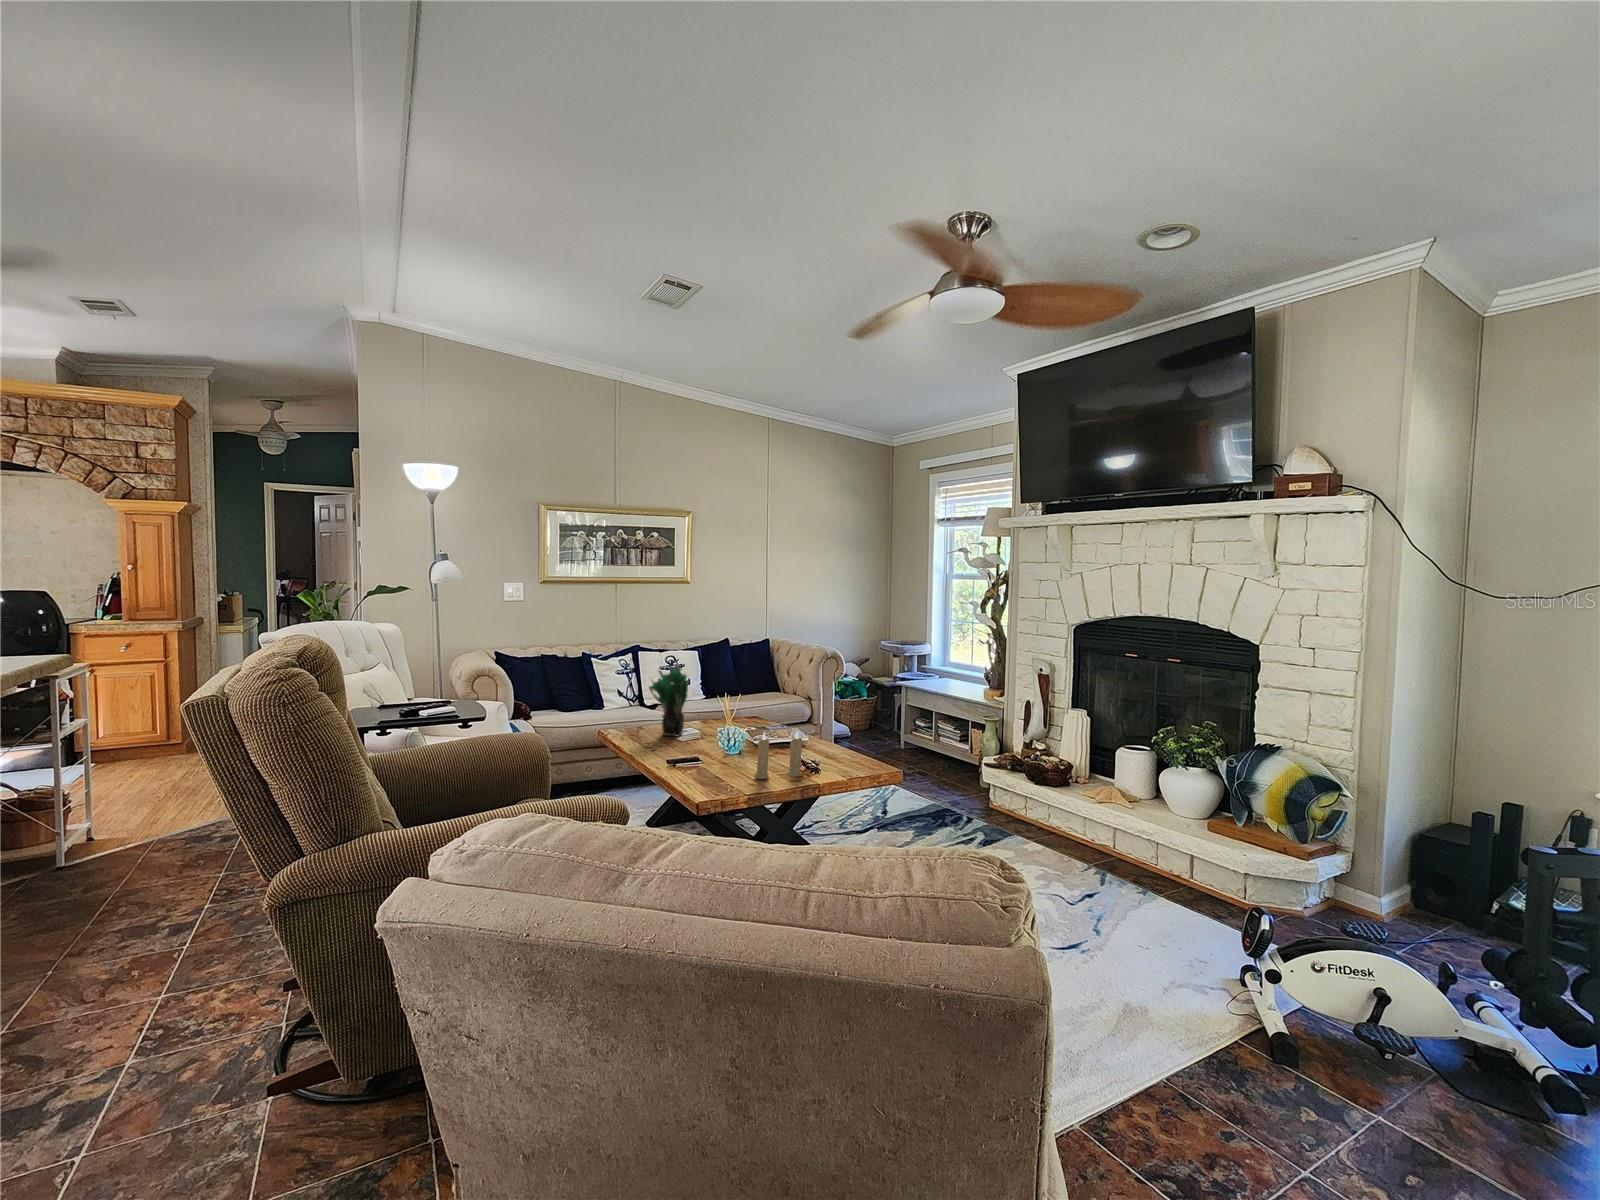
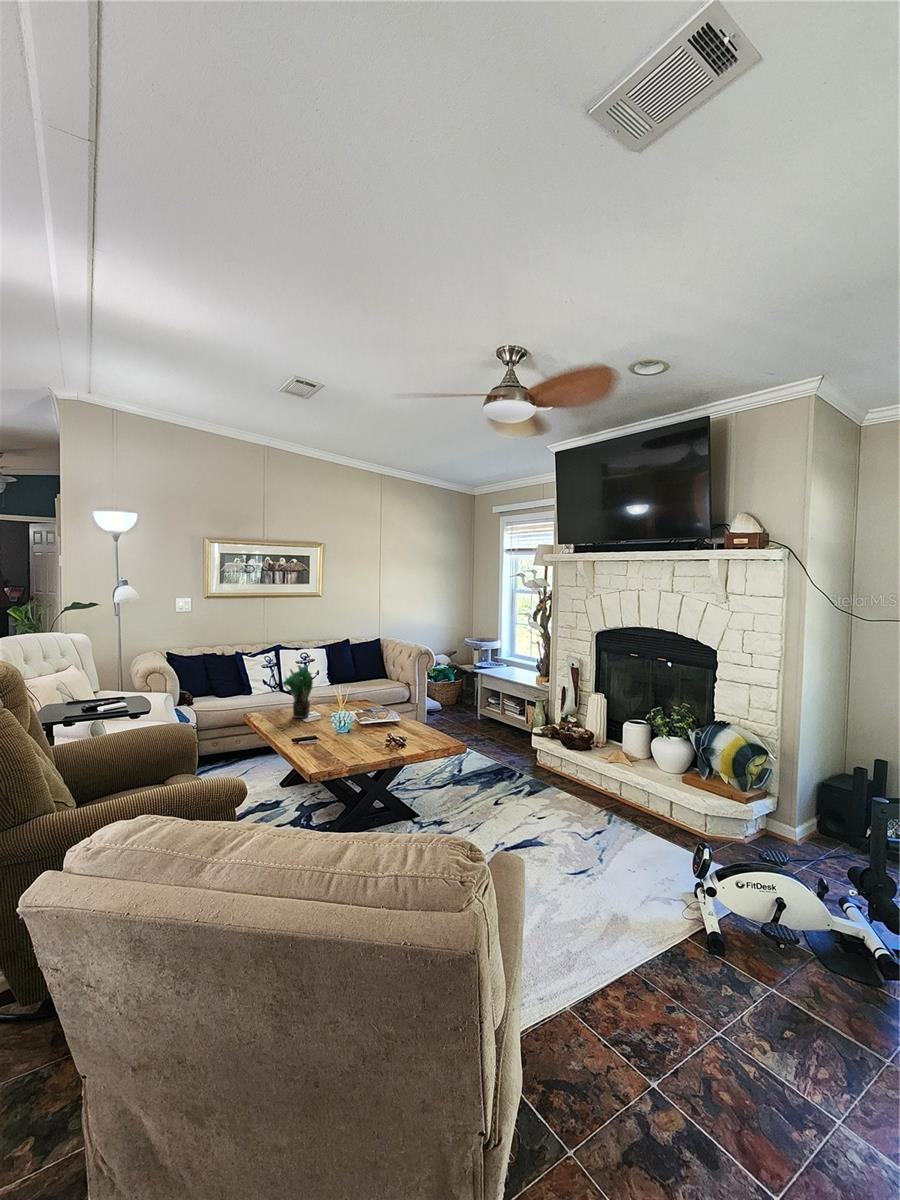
candle: present [754,732,802,779] -> none [356,716,393,753]

